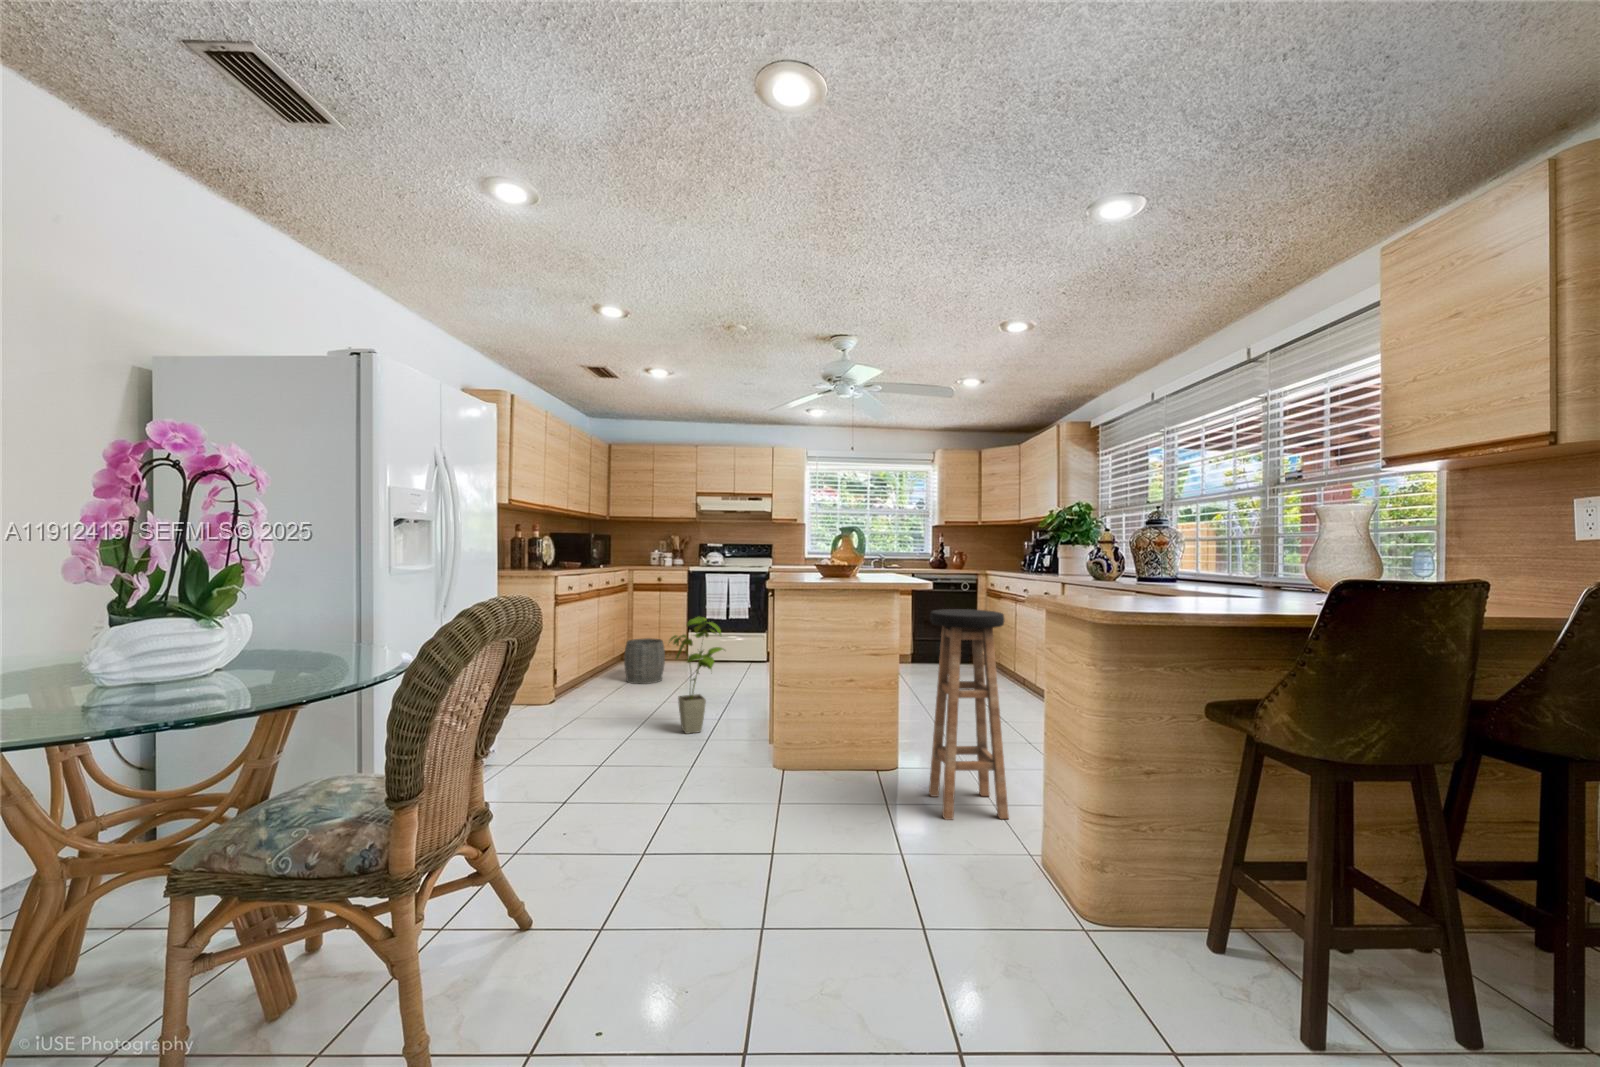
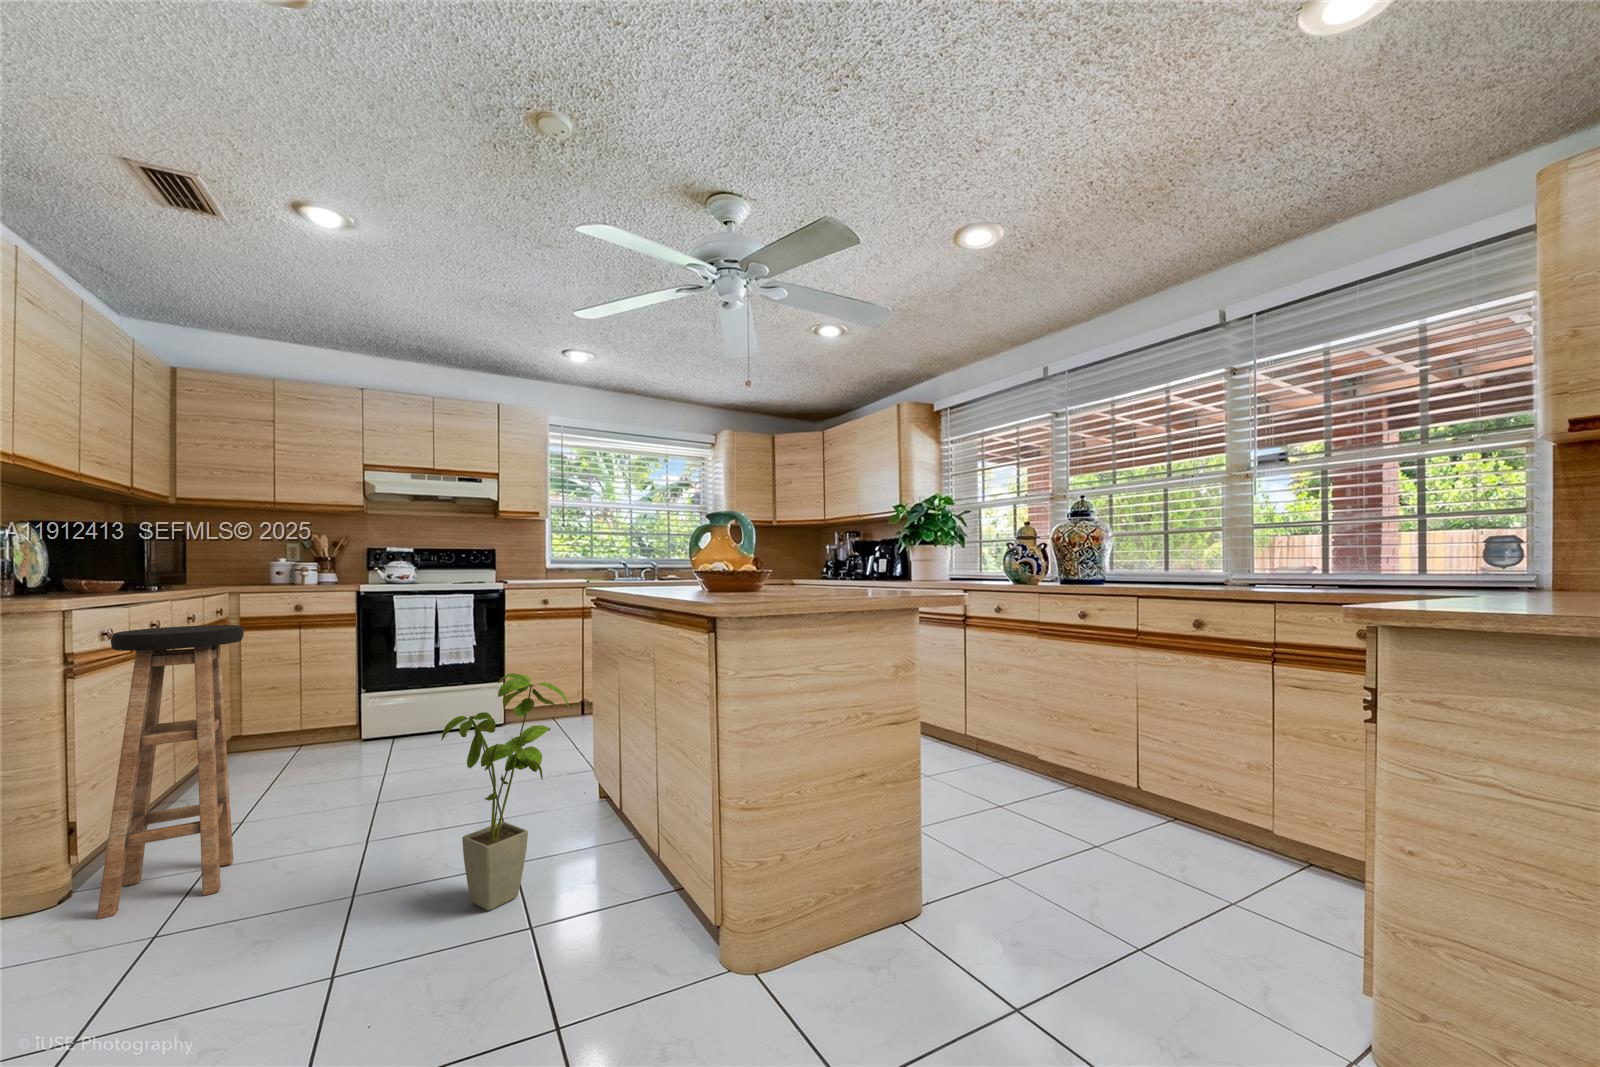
bar stool: present [929,609,1009,820] -> present [97,625,244,919]
woven basket: present [624,638,665,684] -> none [243,717,338,812]

